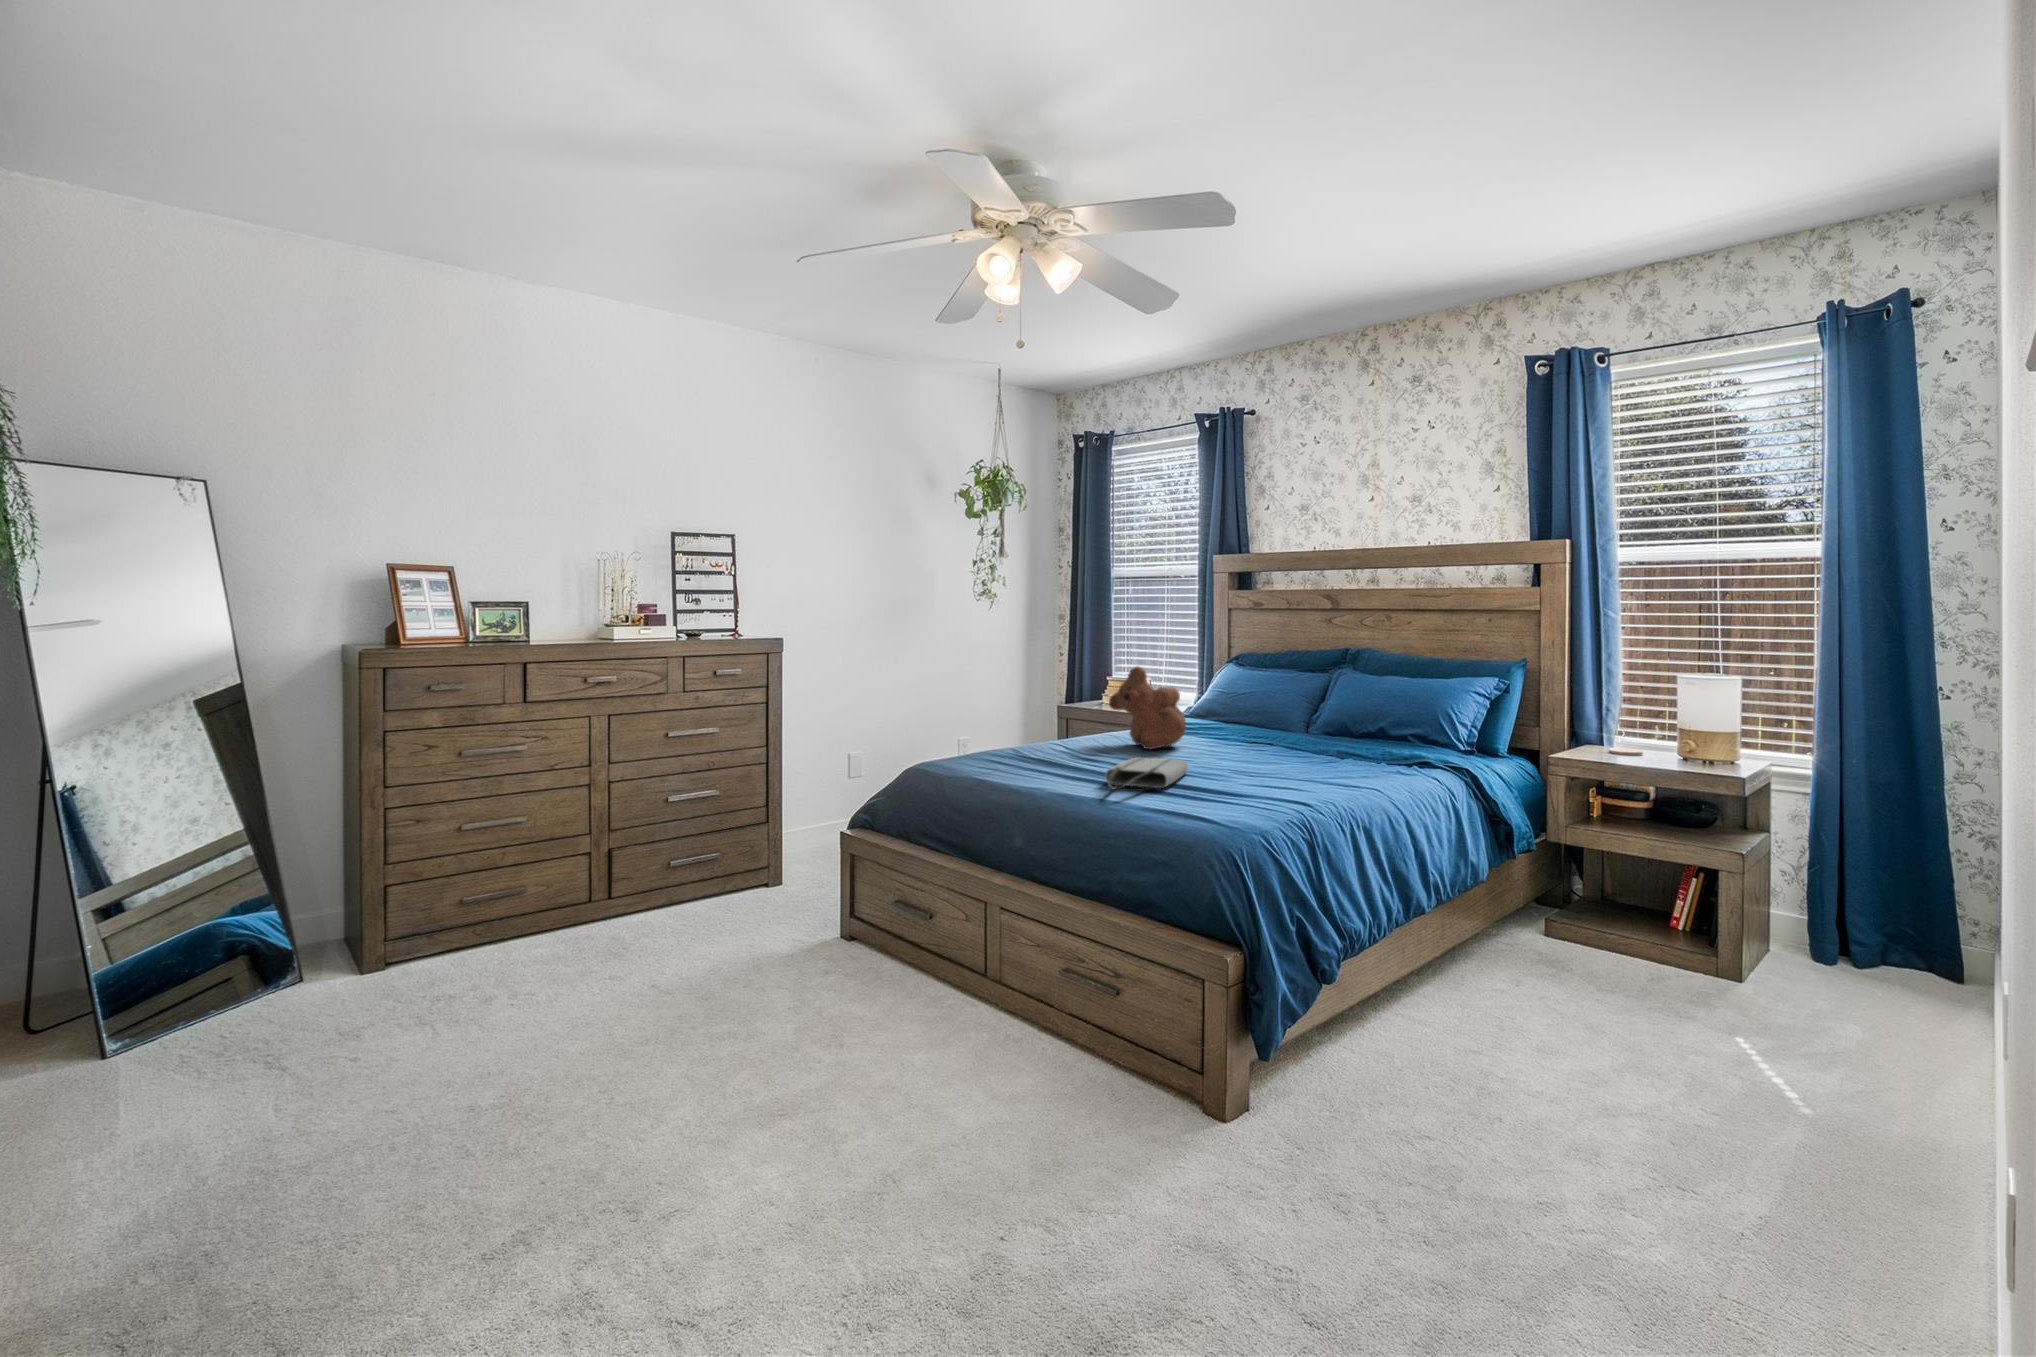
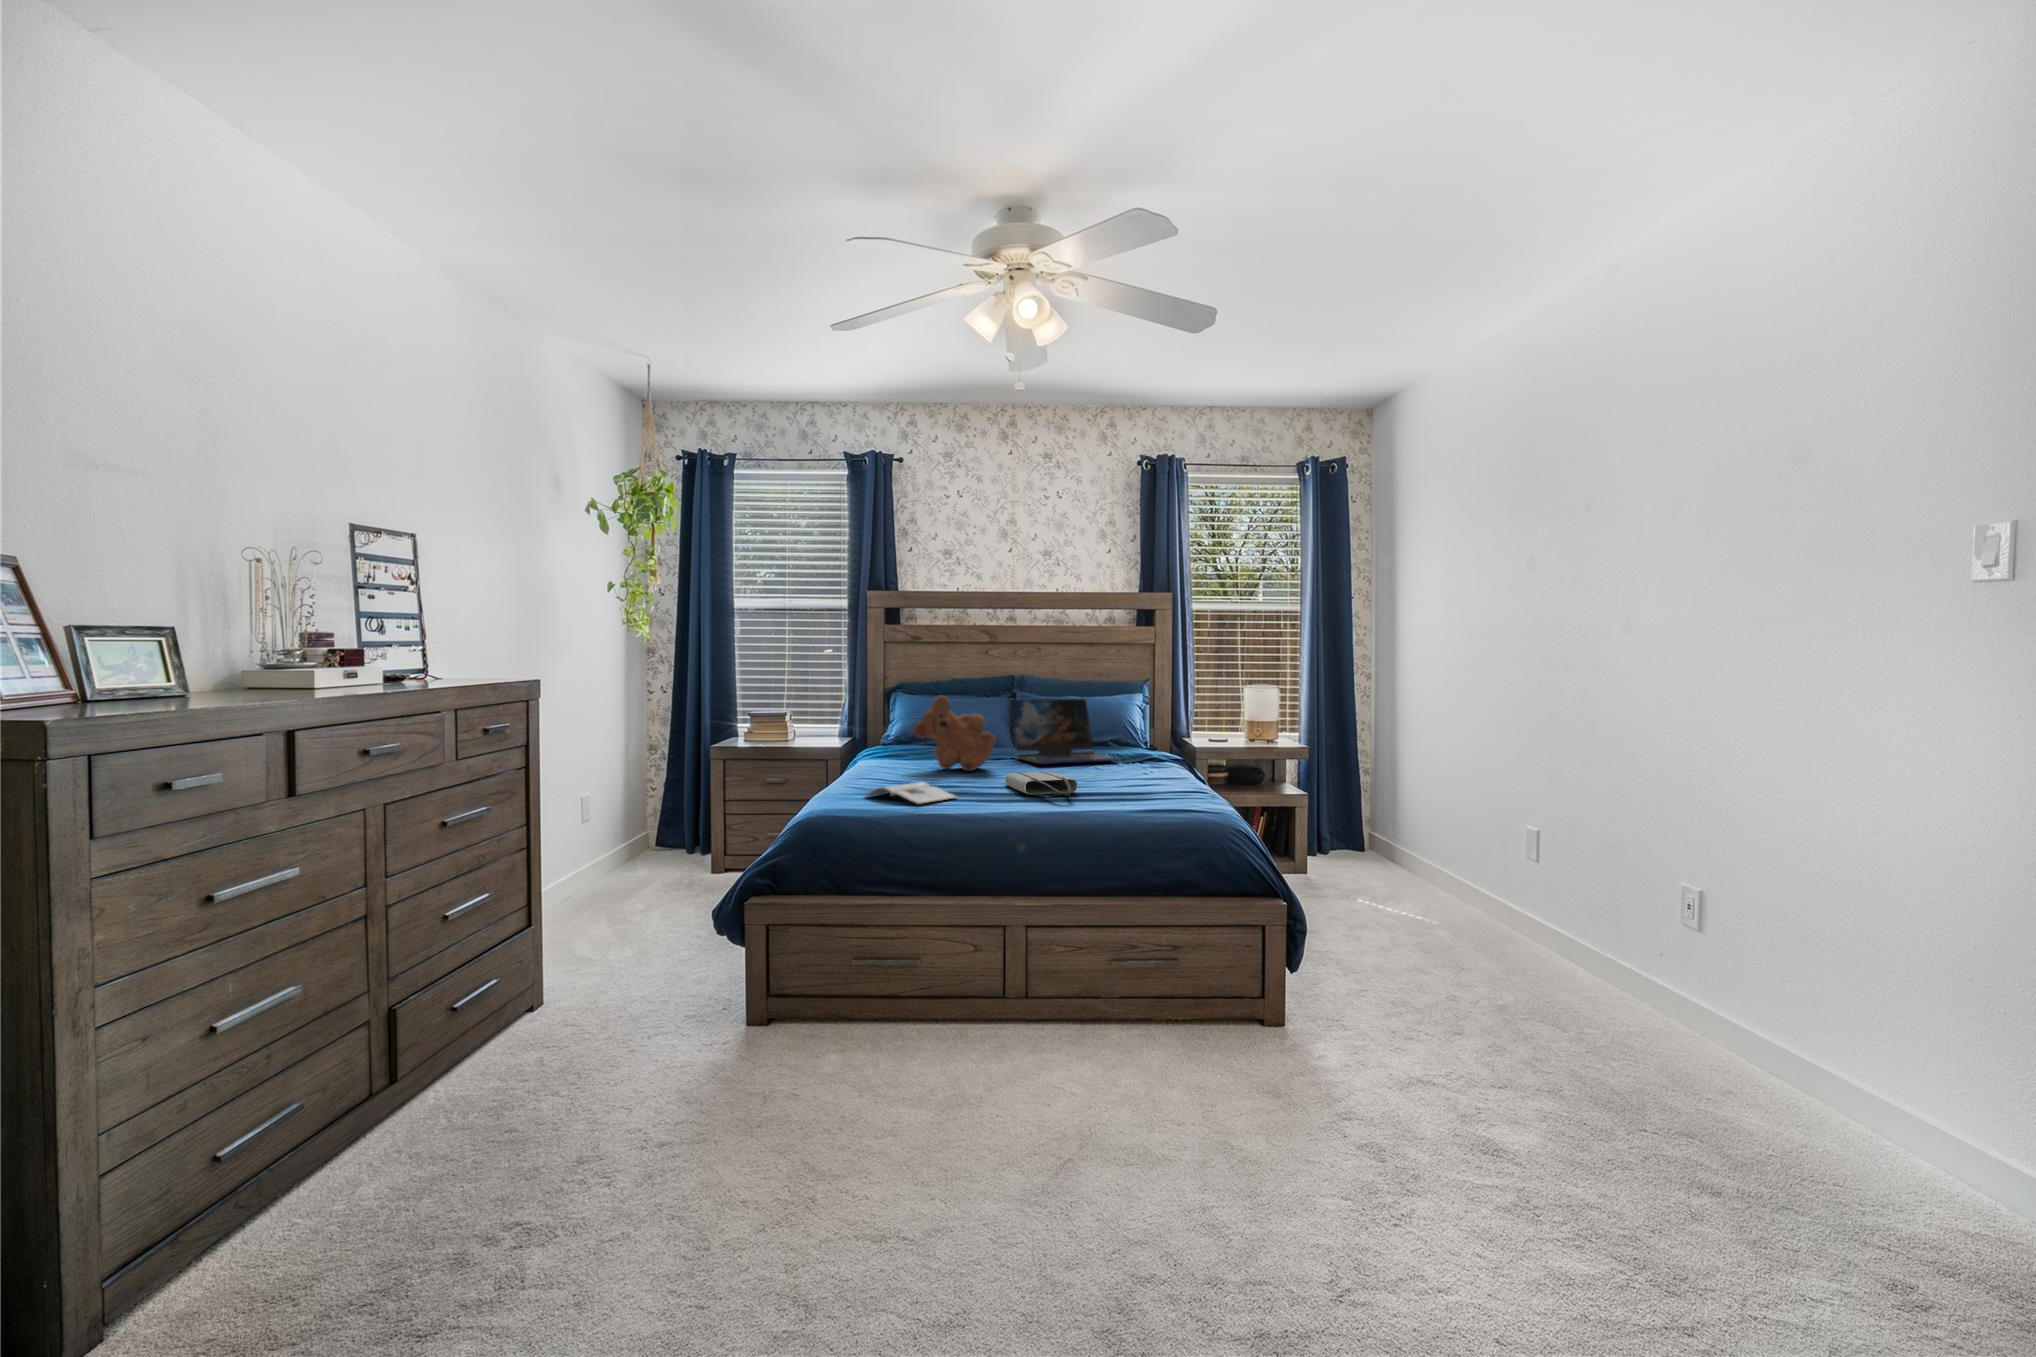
laptop: none [1237,673,1350,754] -> present [1010,699,1117,765]
magazine: none [971,757,1038,781] -> present [865,782,956,804]

